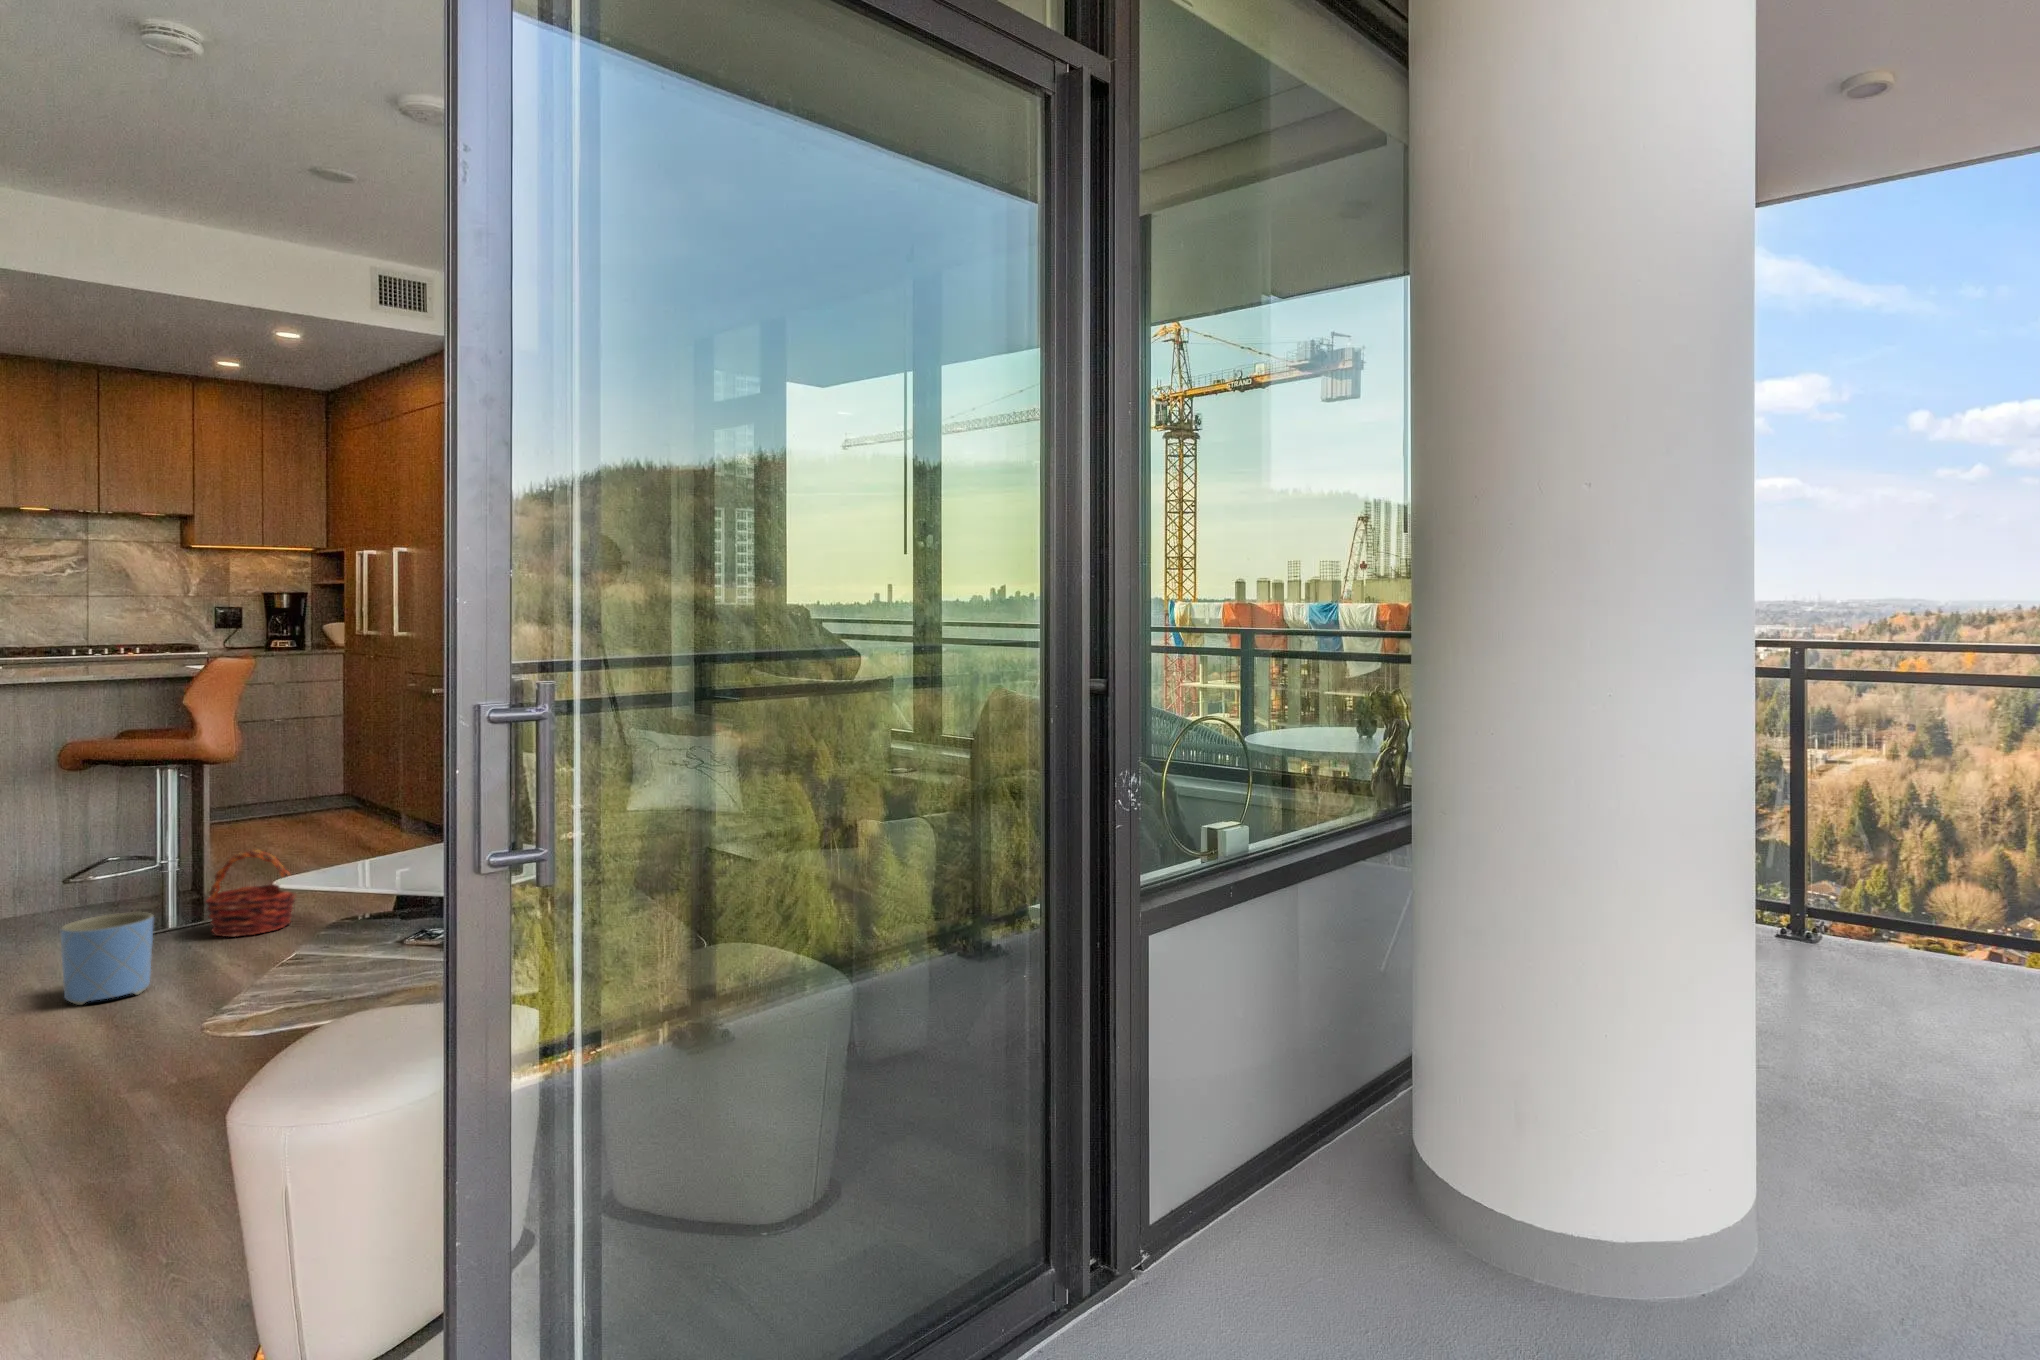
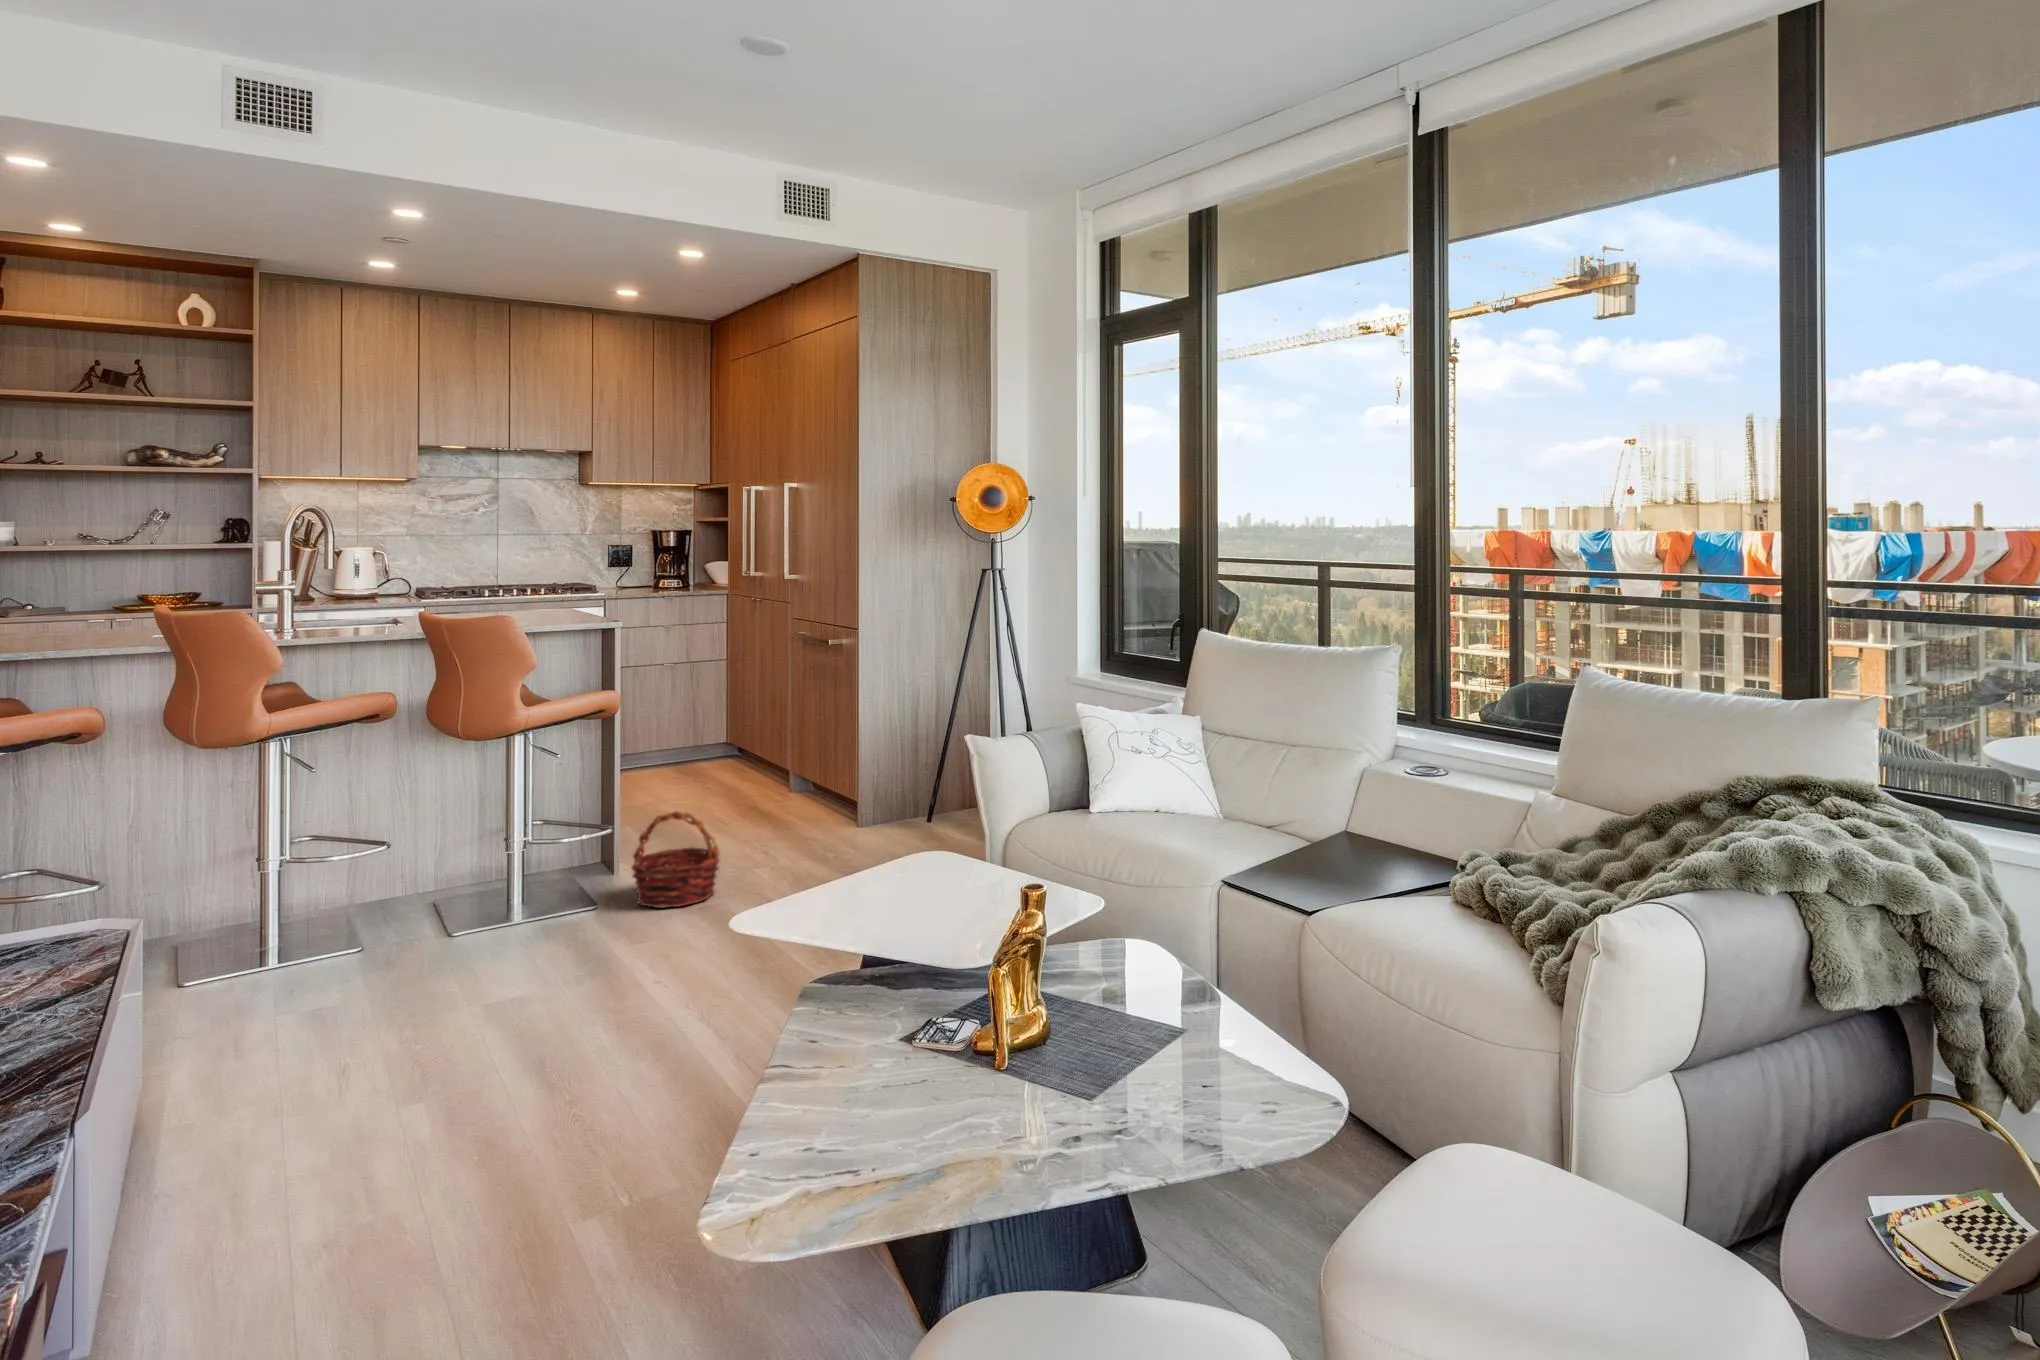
planter: present [61,912,154,1005] -> none [496,890,590,1001]

